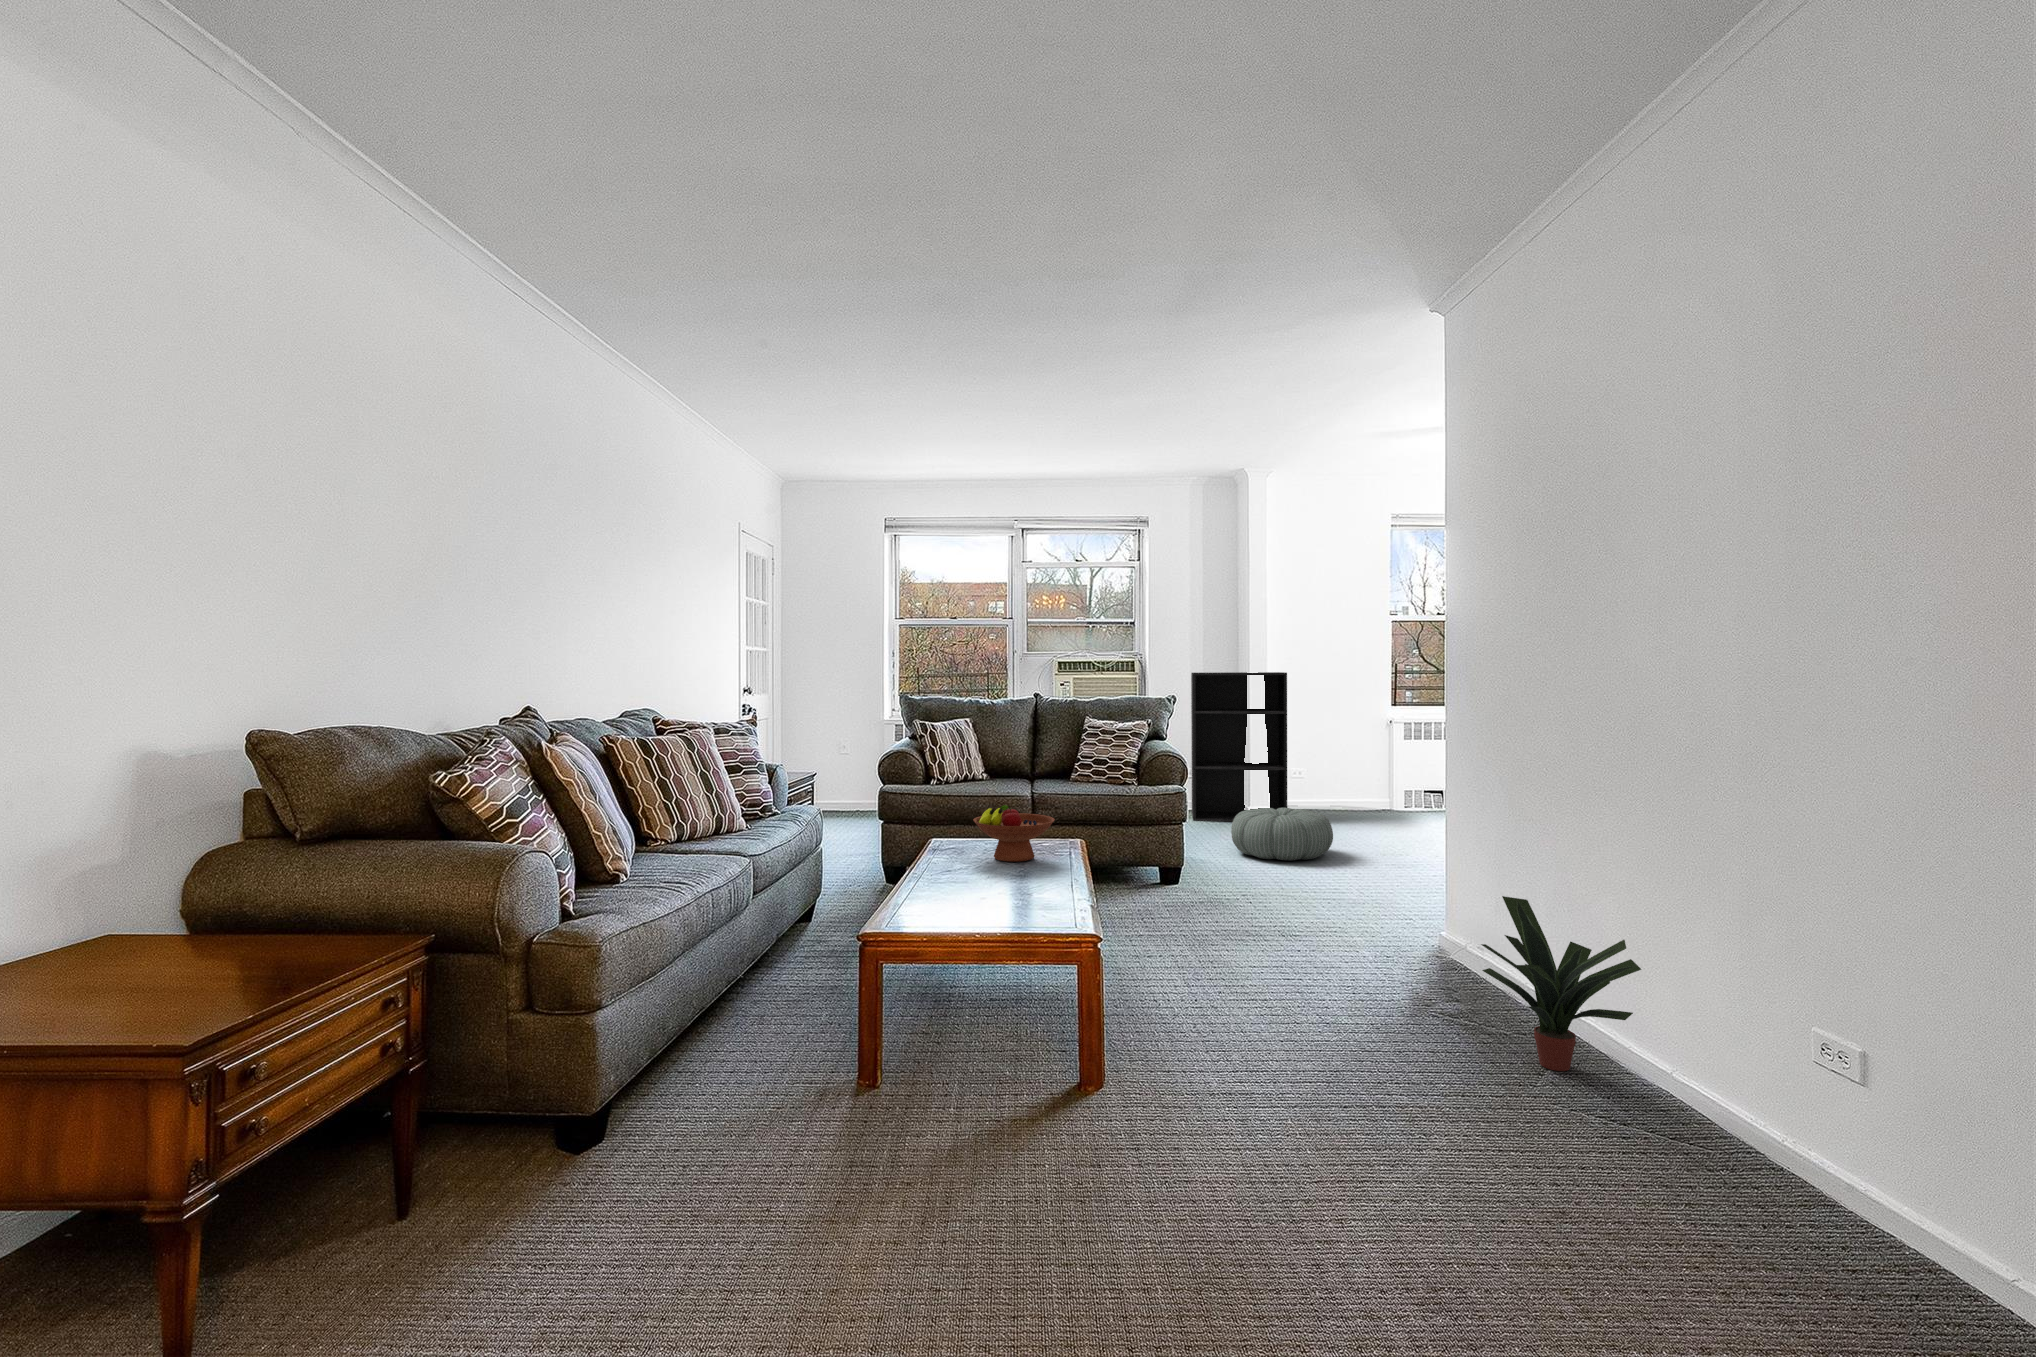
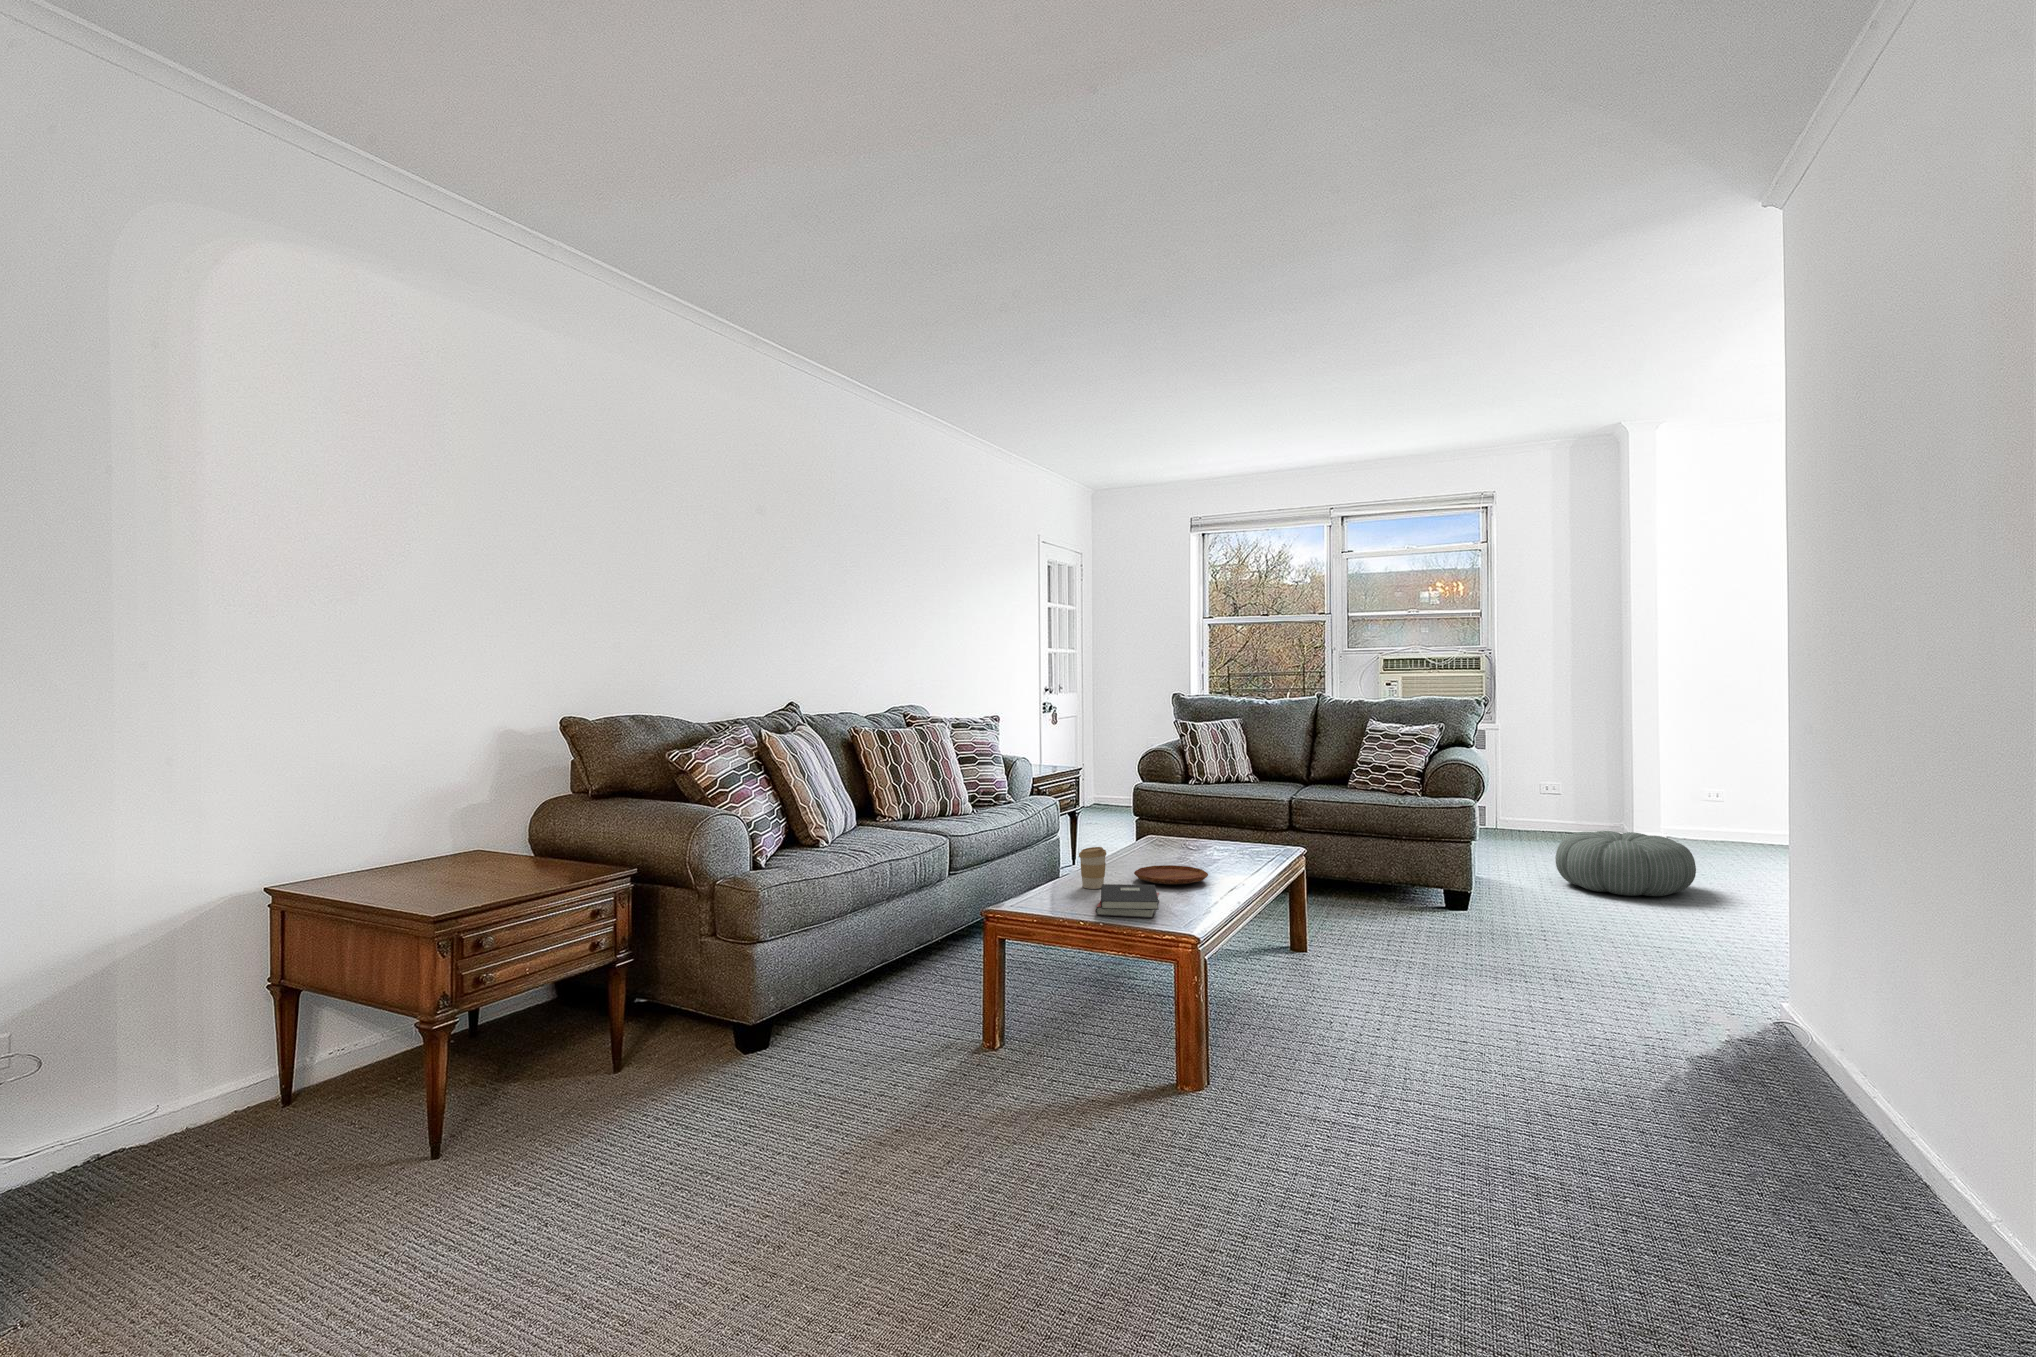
bookshelf: present [1191,672,1287,822] -> none [1536,669,1666,854]
fruit bowl: present [973,805,1055,862] -> none [1164,804,1249,862]
coffee cup: none [927,856,956,900] -> present [1079,847,1106,889]
tray: none [972,868,1044,888] -> present [1134,865,1208,884]
hardback book: none [966,890,1043,928] -> present [1096,884,1159,918]
potted plant: present [1481,896,1641,1071] -> none [1690,943,1914,1169]

